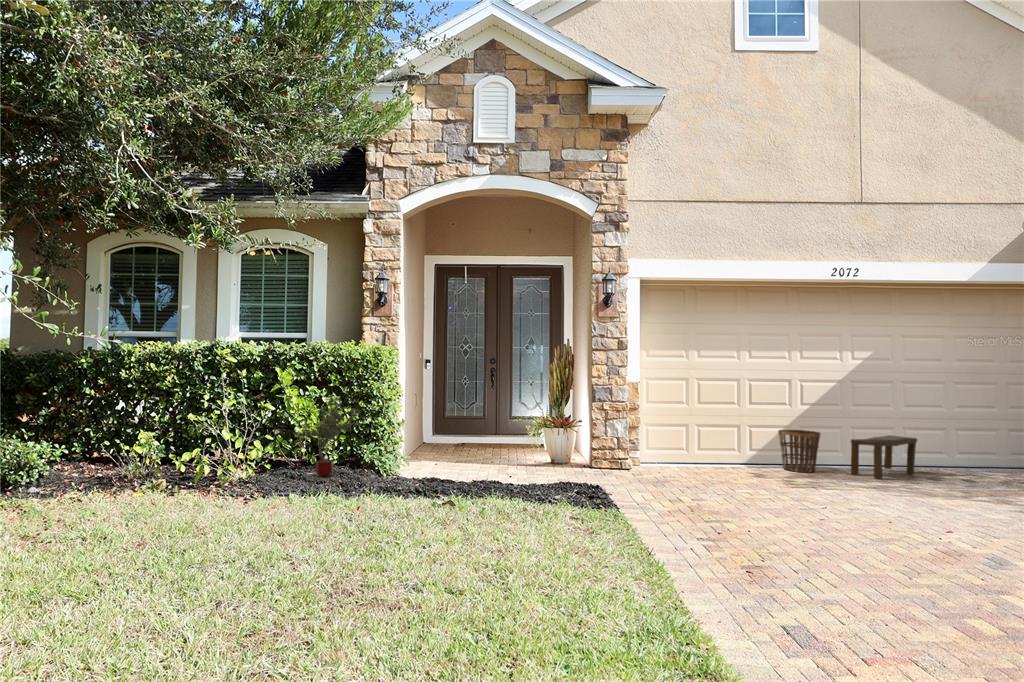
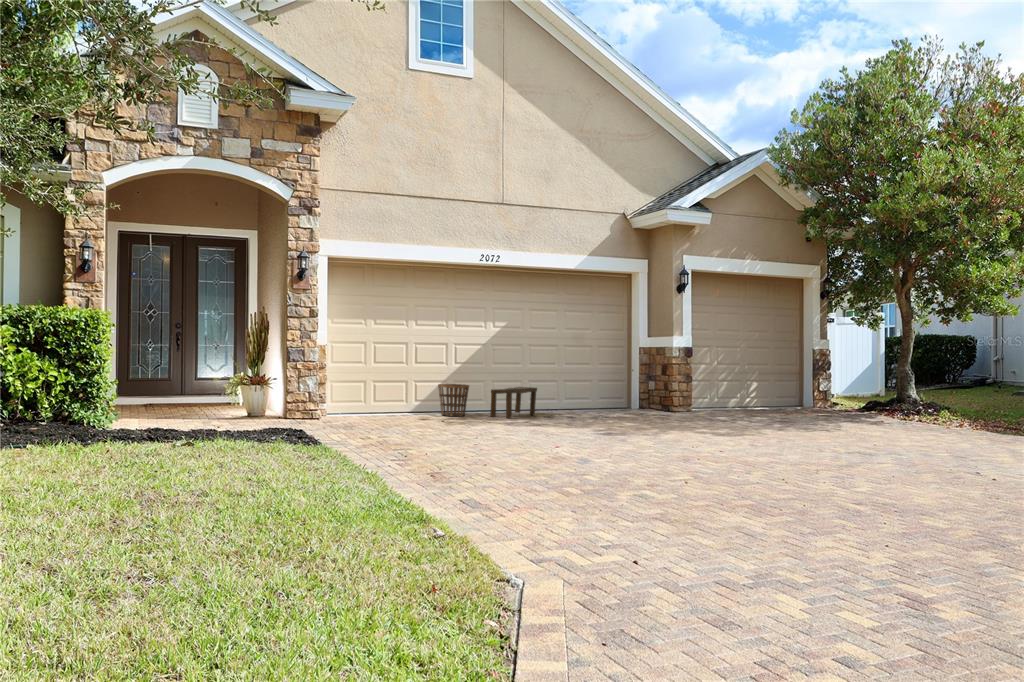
potted tree: present [293,398,358,477] -> none [16,357,83,428]

